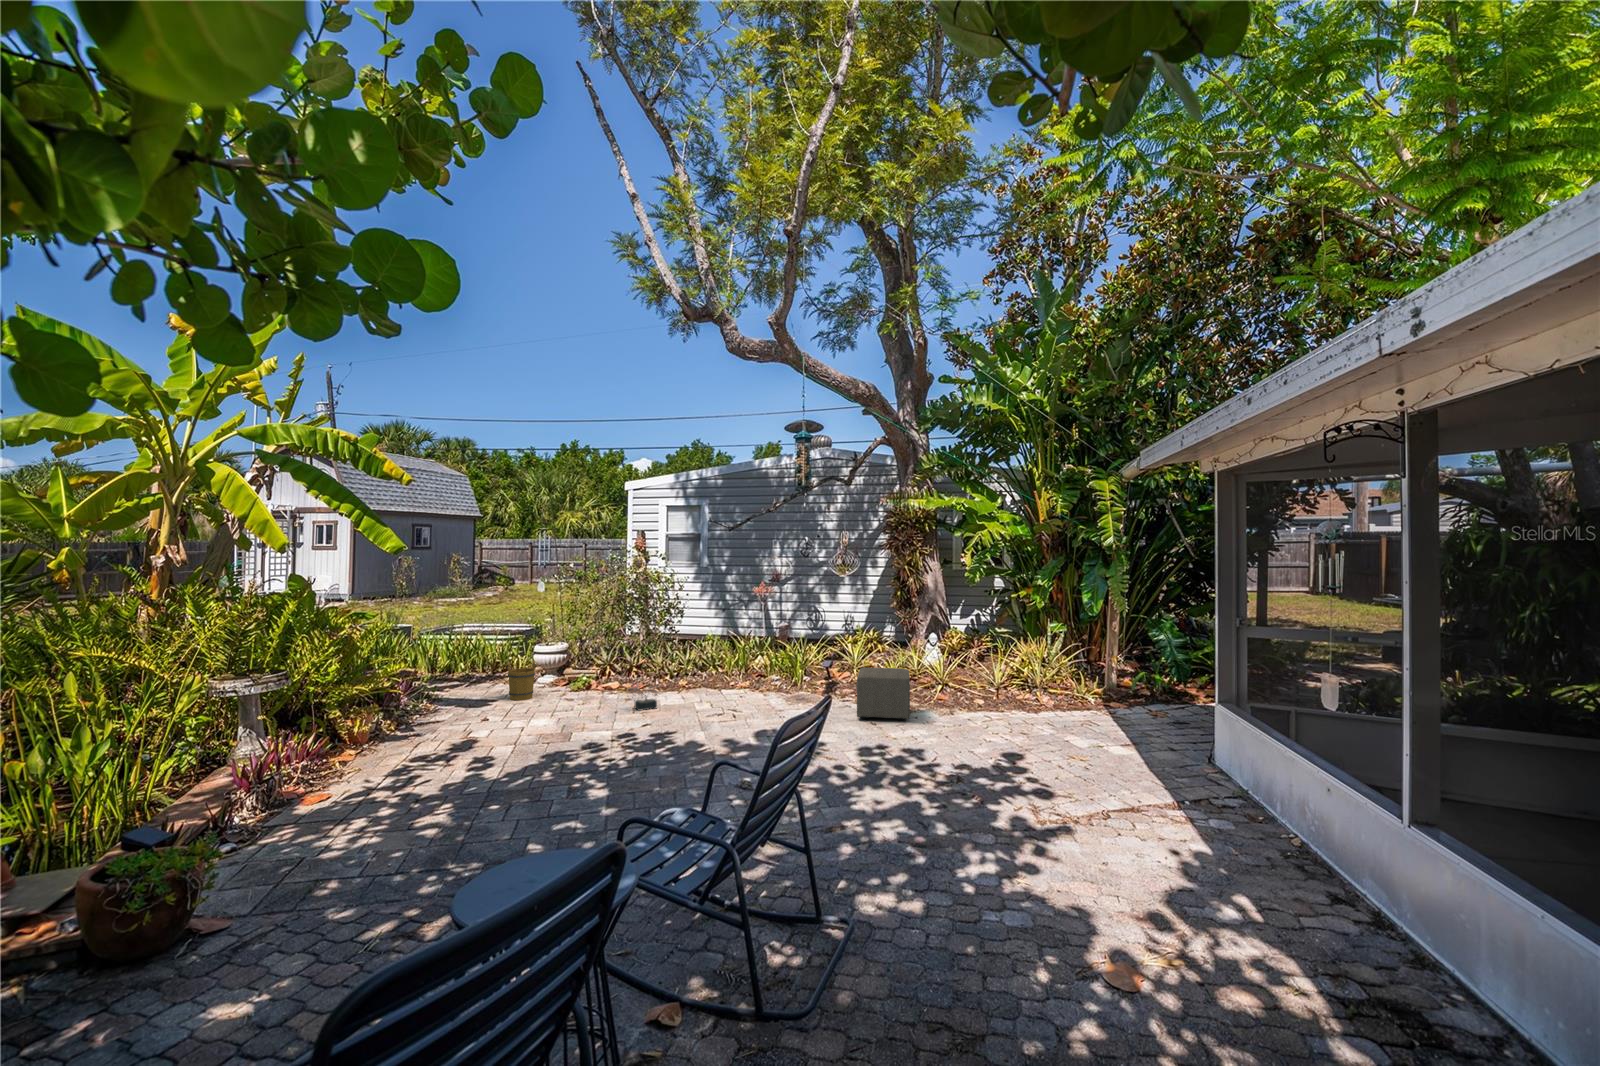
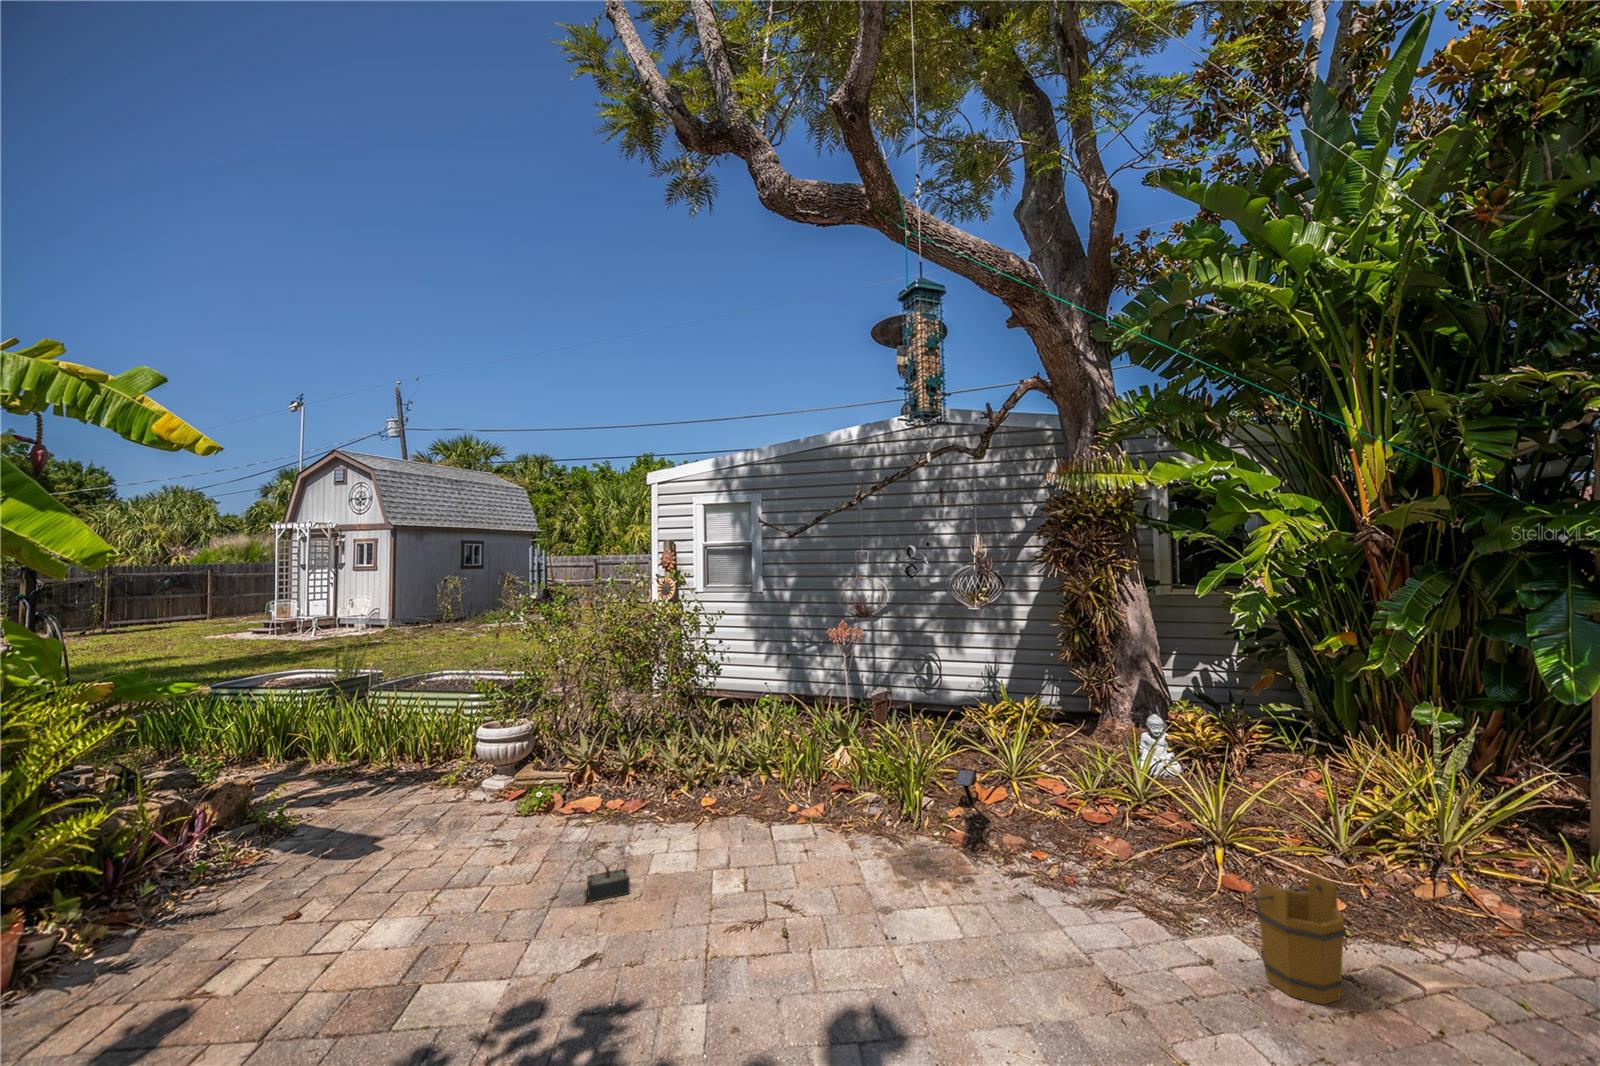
bucket: present [507,661,536,701] -> present [1248,873,1346,1004]
ottoman: present [857,668,910,721] -> none [1054,828,1207,992]

